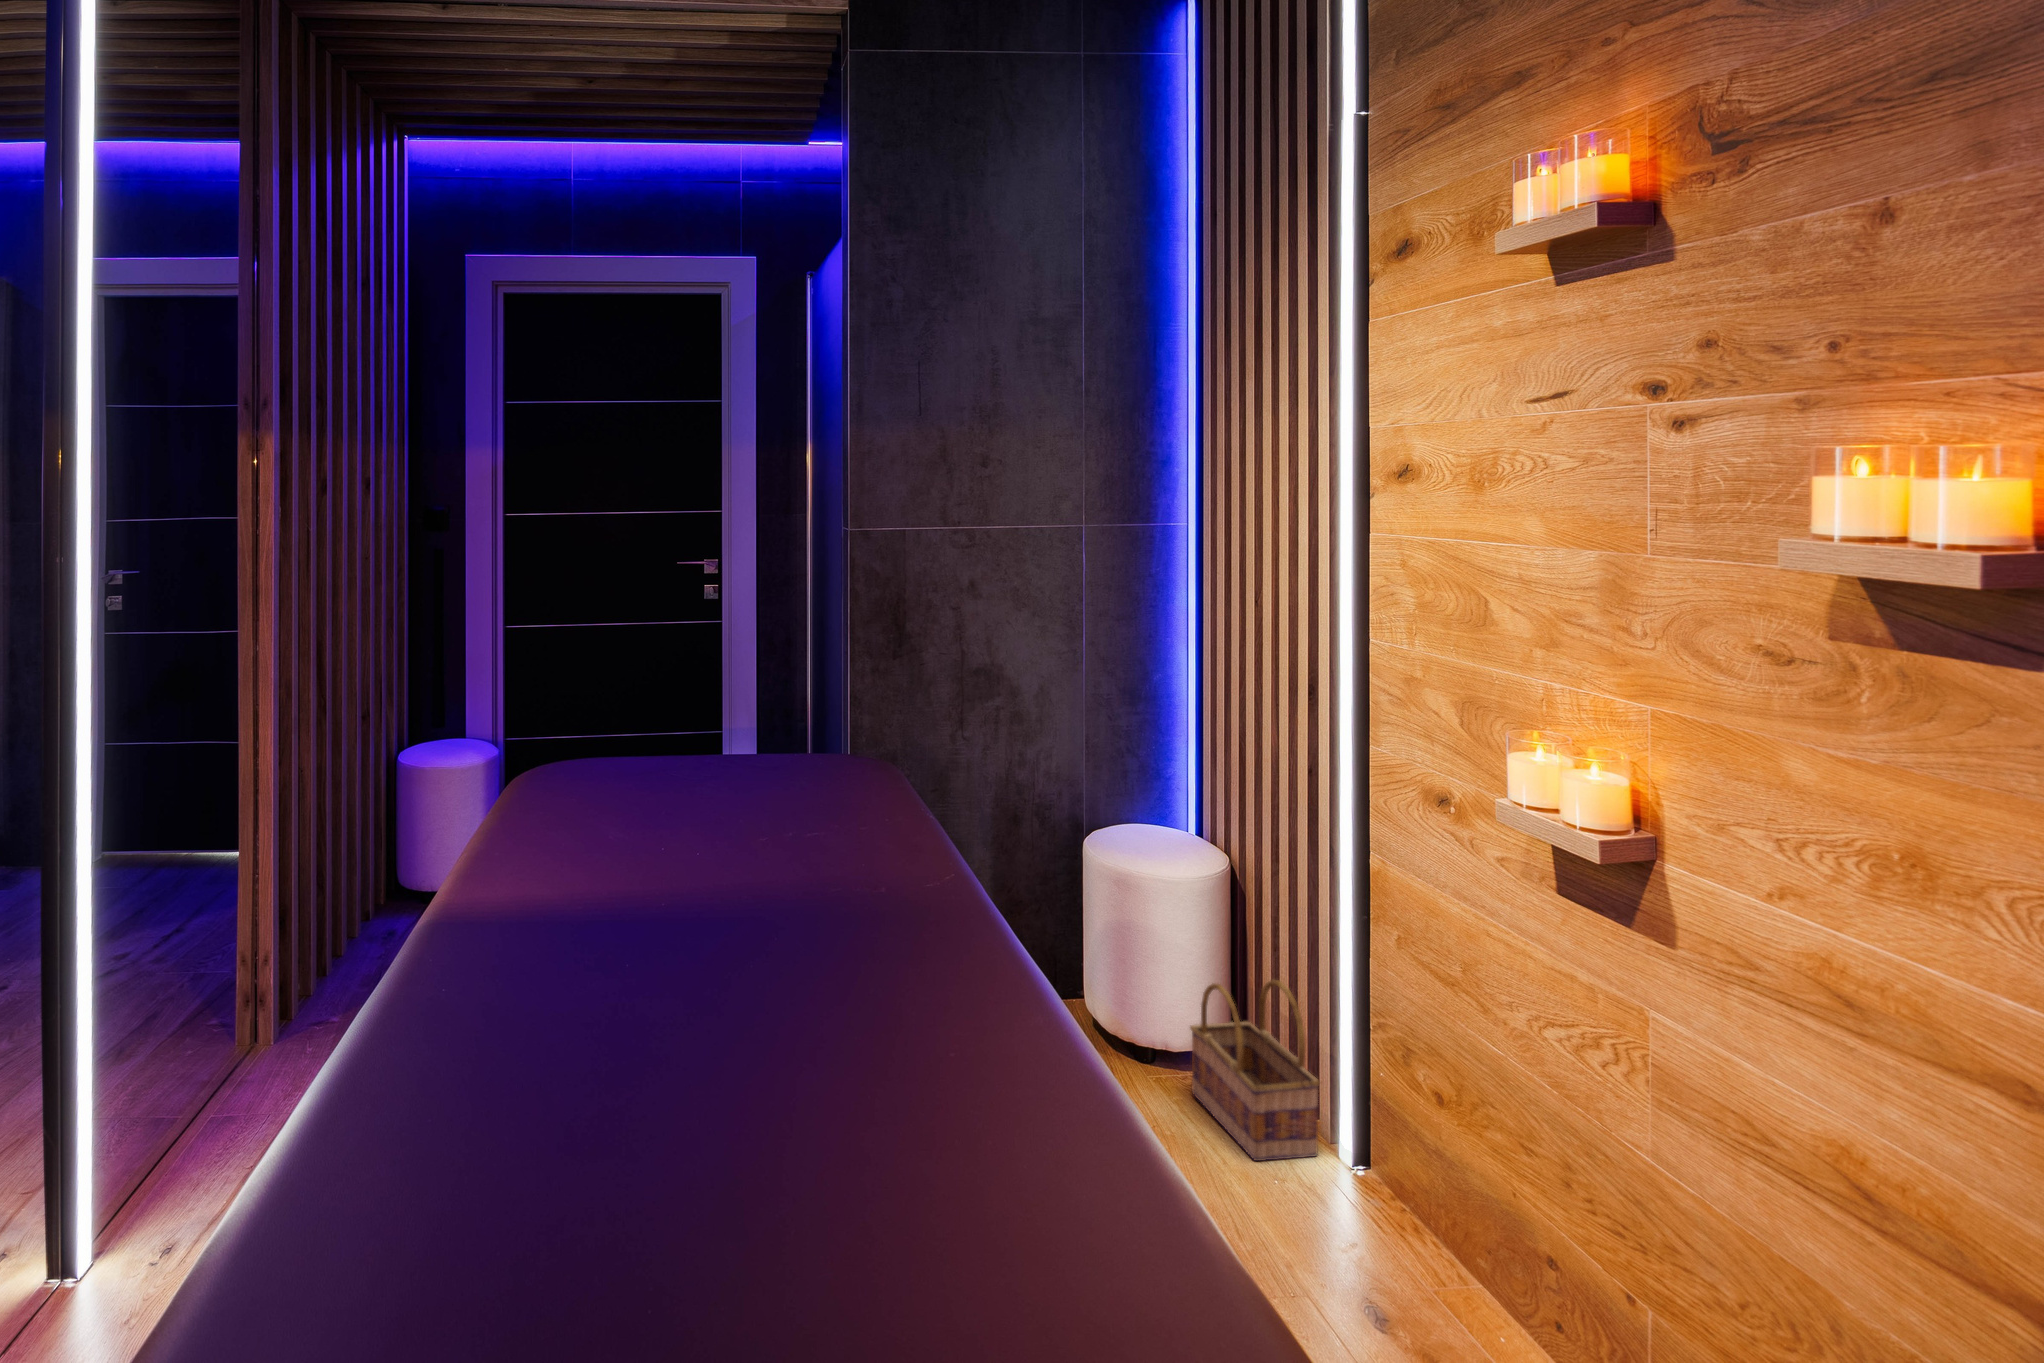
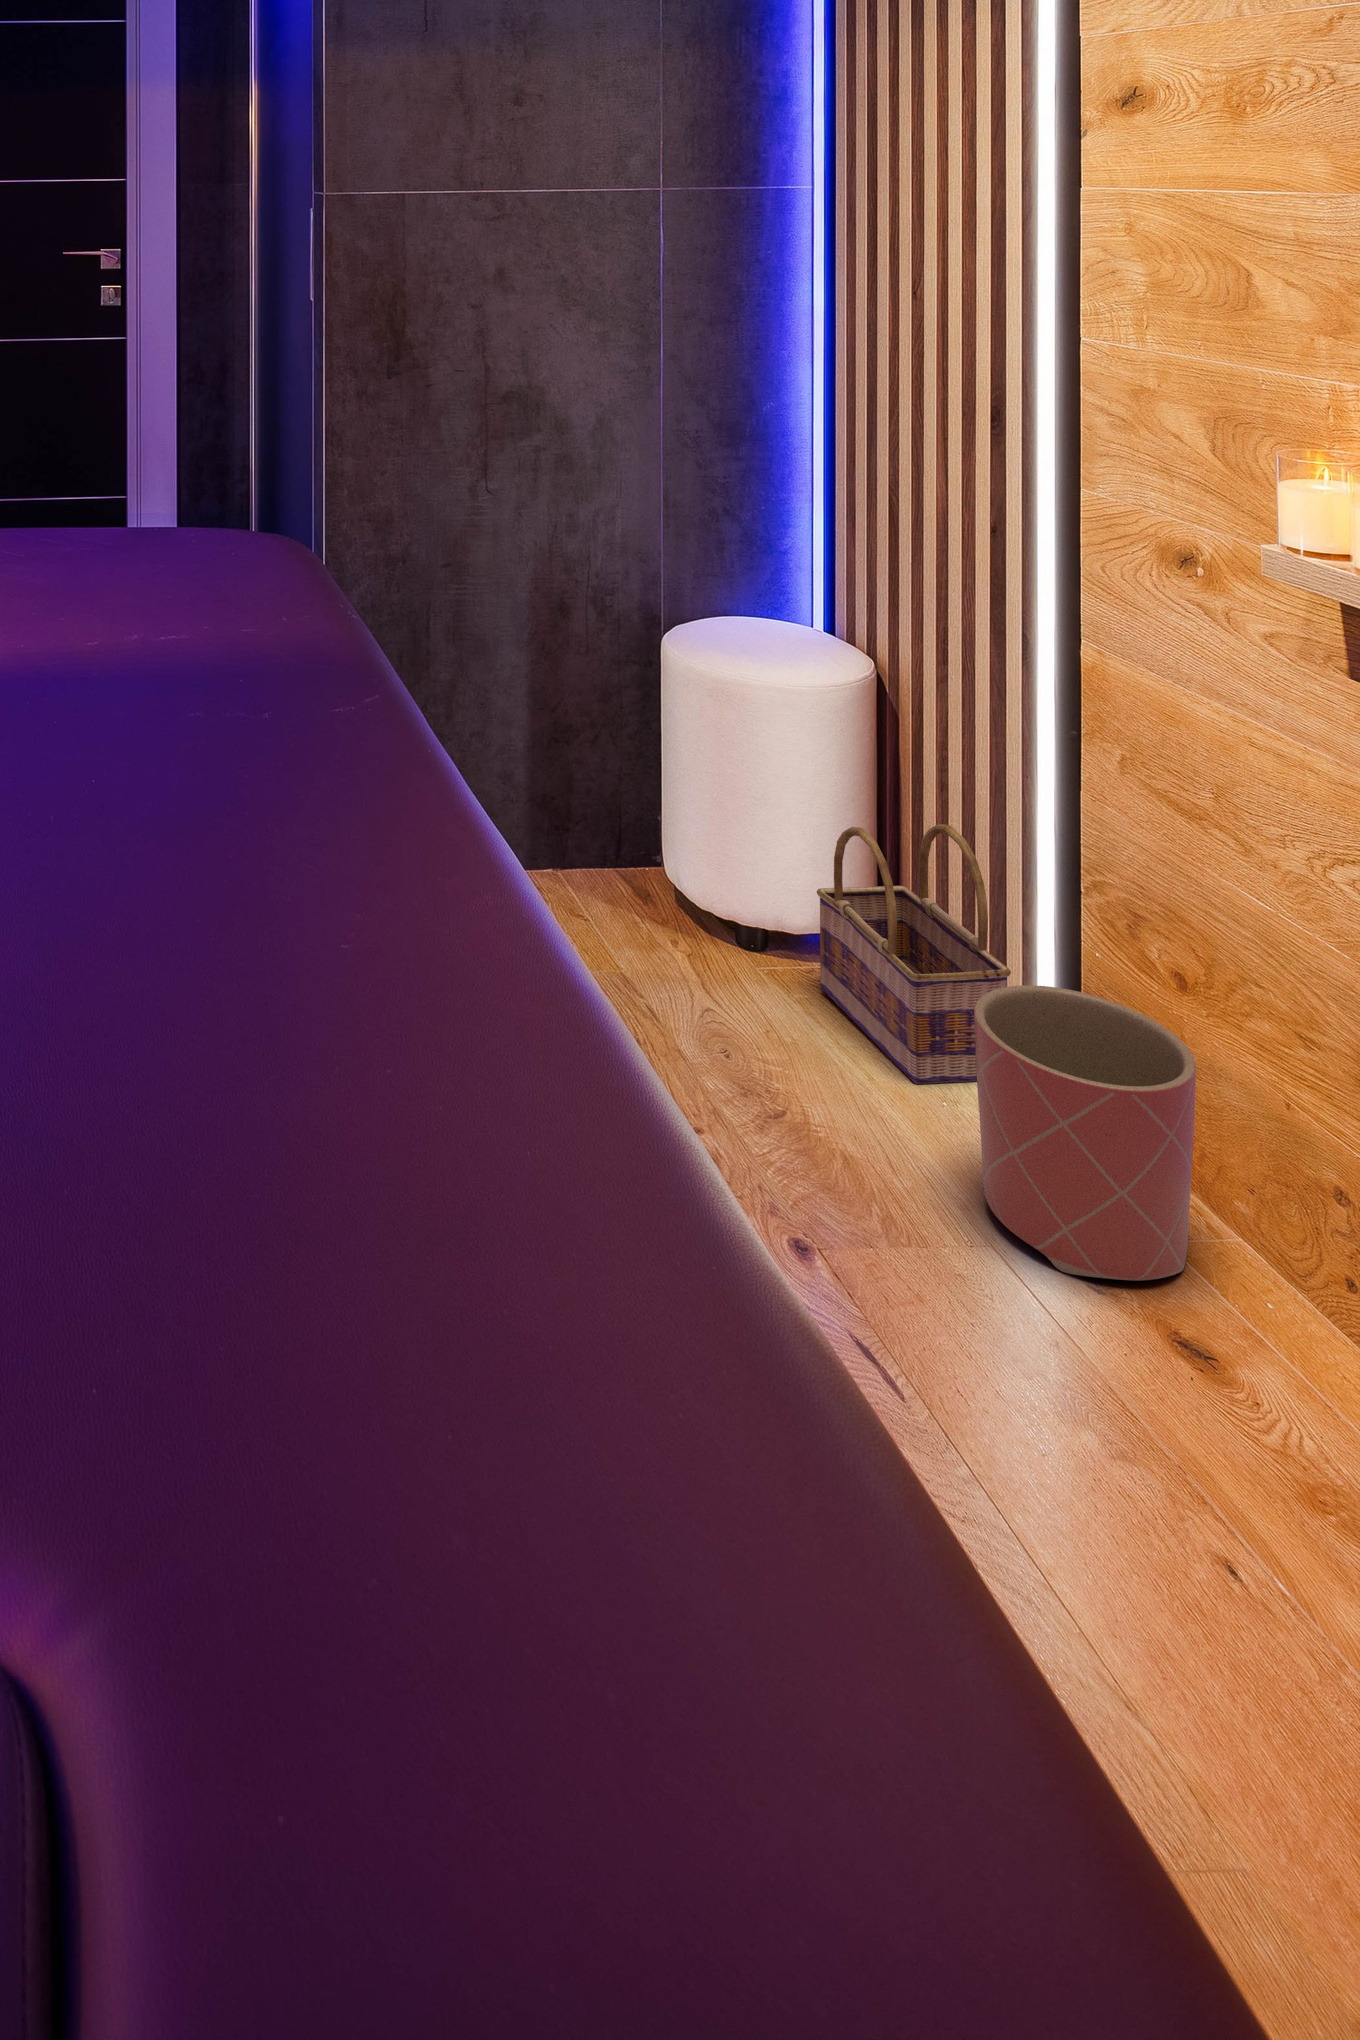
planter: none [1294,1095,1443,1302] -> present [974,985,1196,1281]

